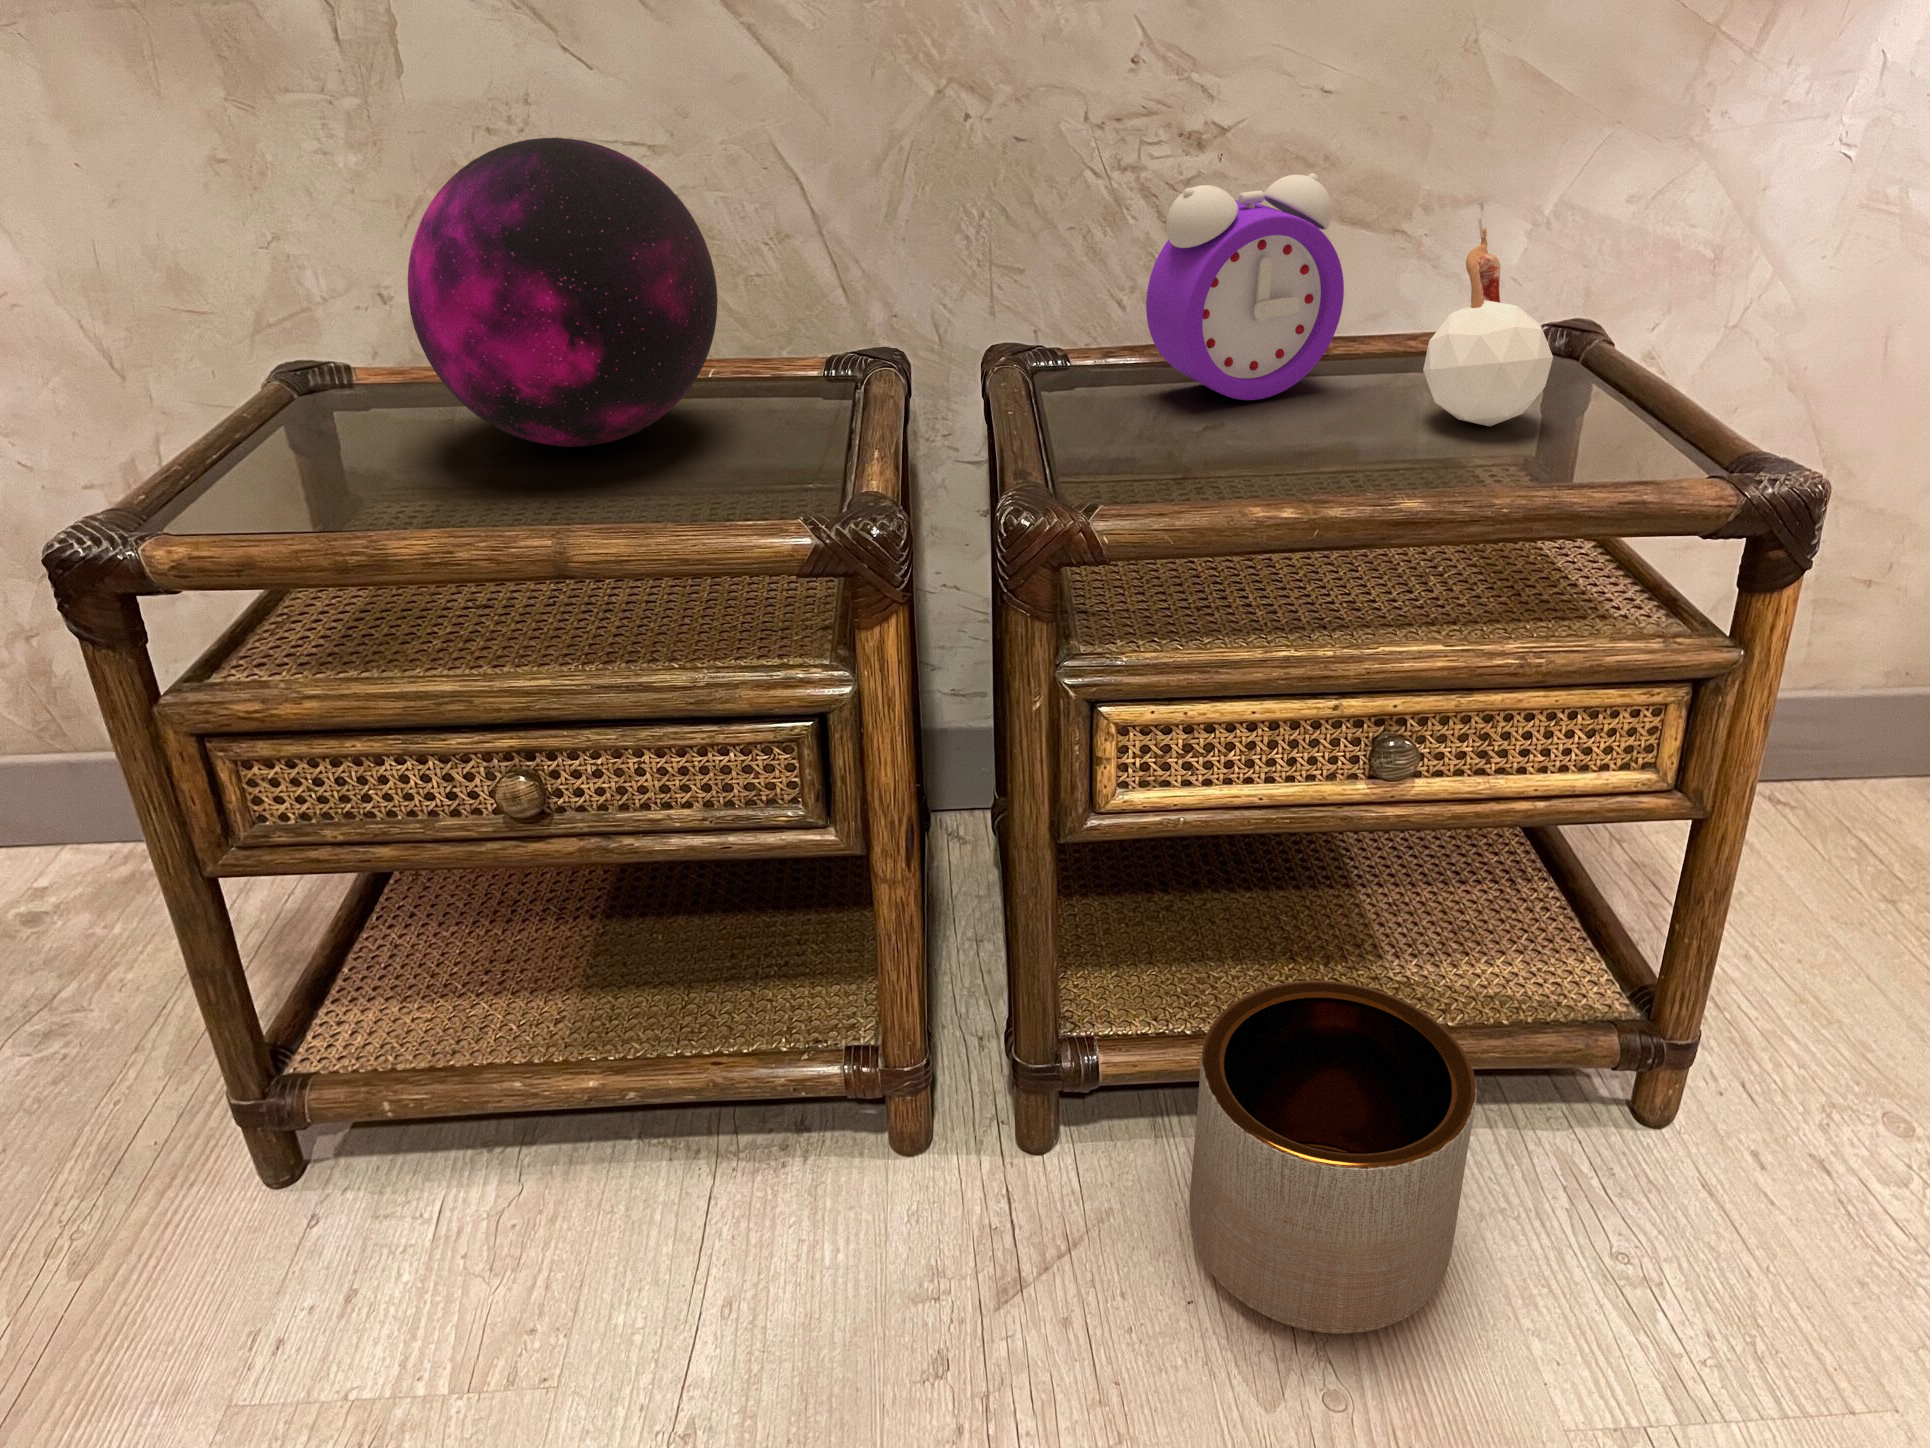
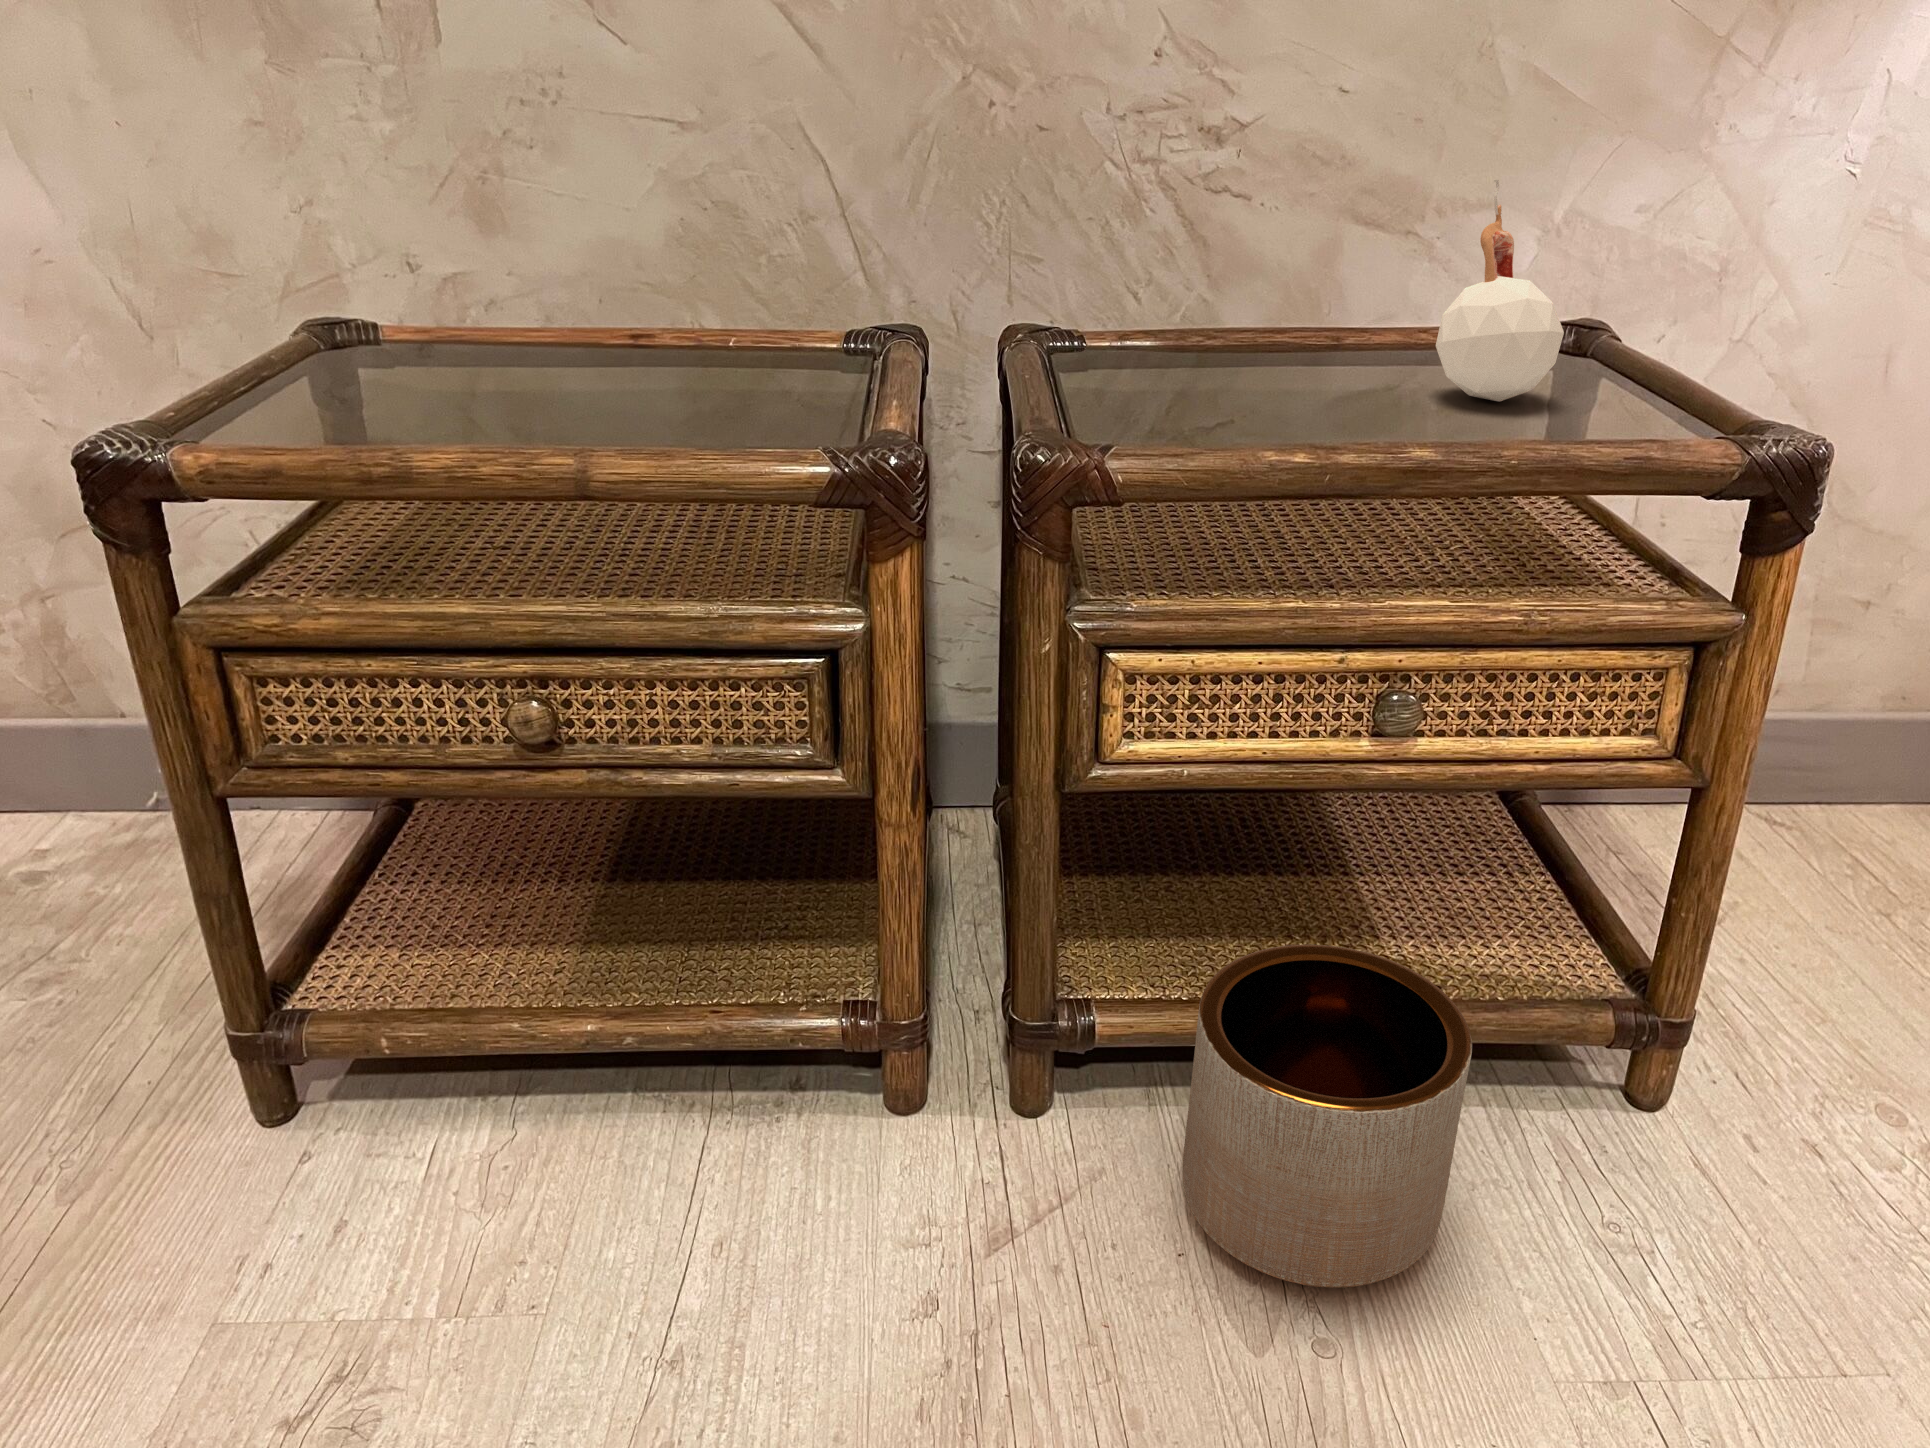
decorative orb: present [408,138,718,447] -> none [440,80,743,391]
alarm clock: present [1146,173,1344,400] -> none [1165,153,1359,376]

